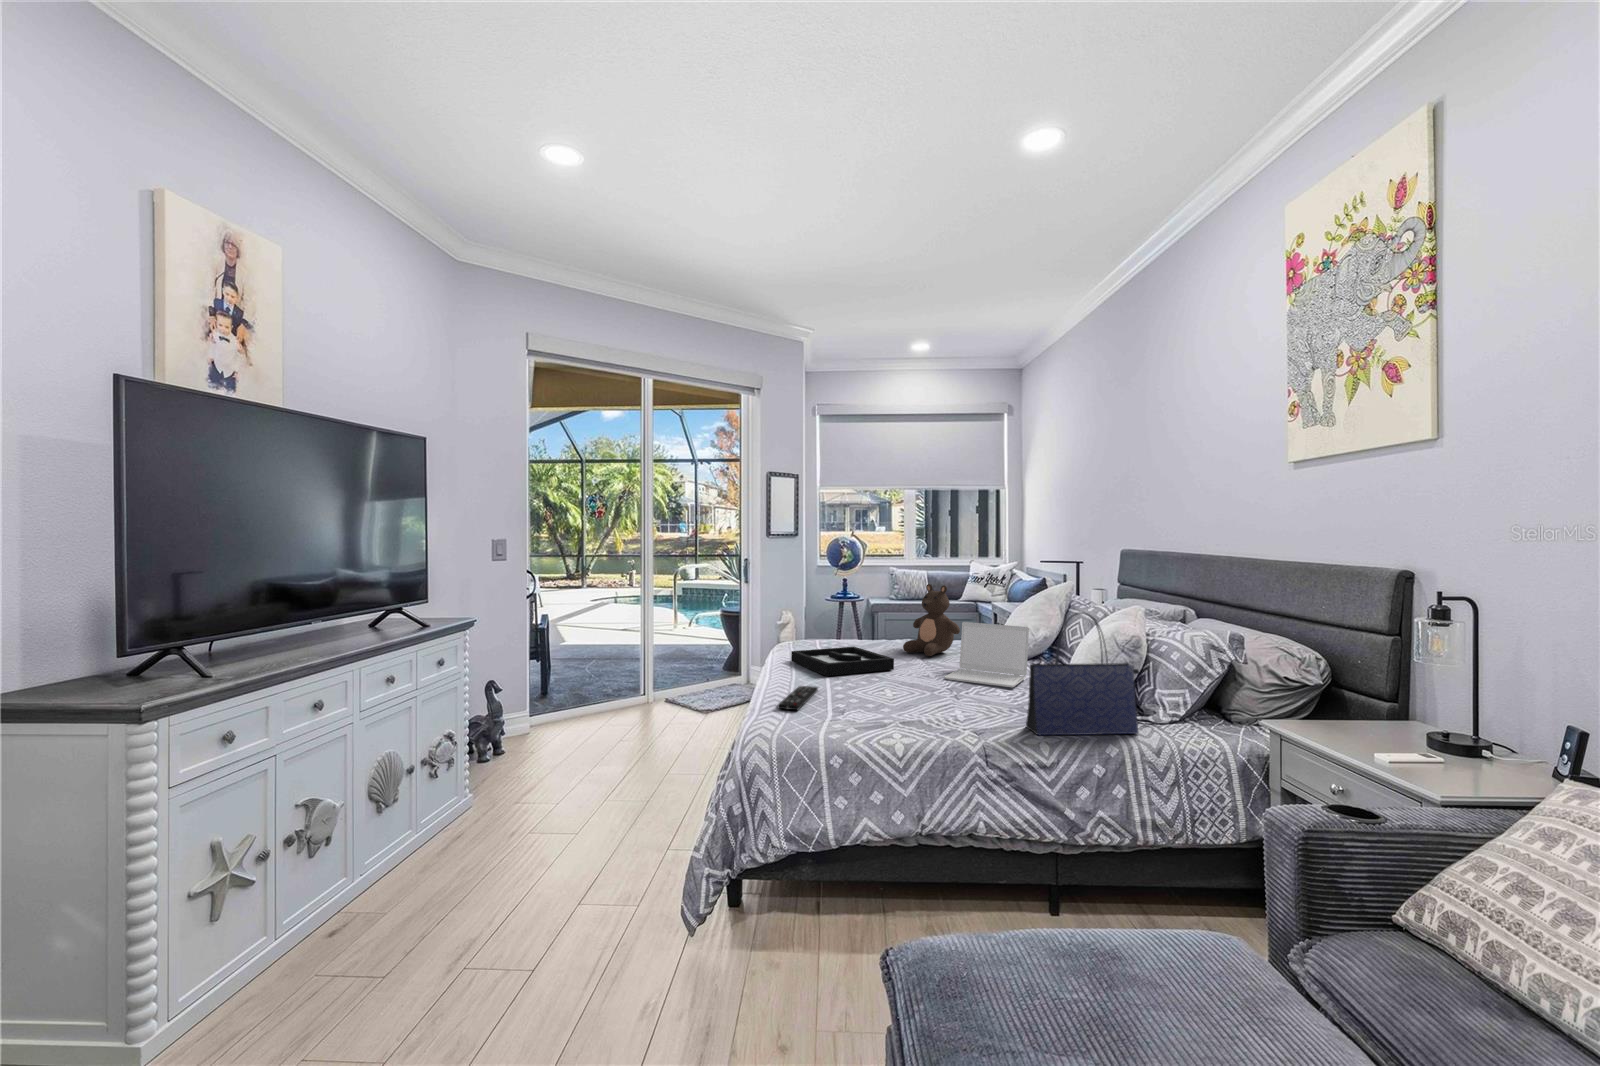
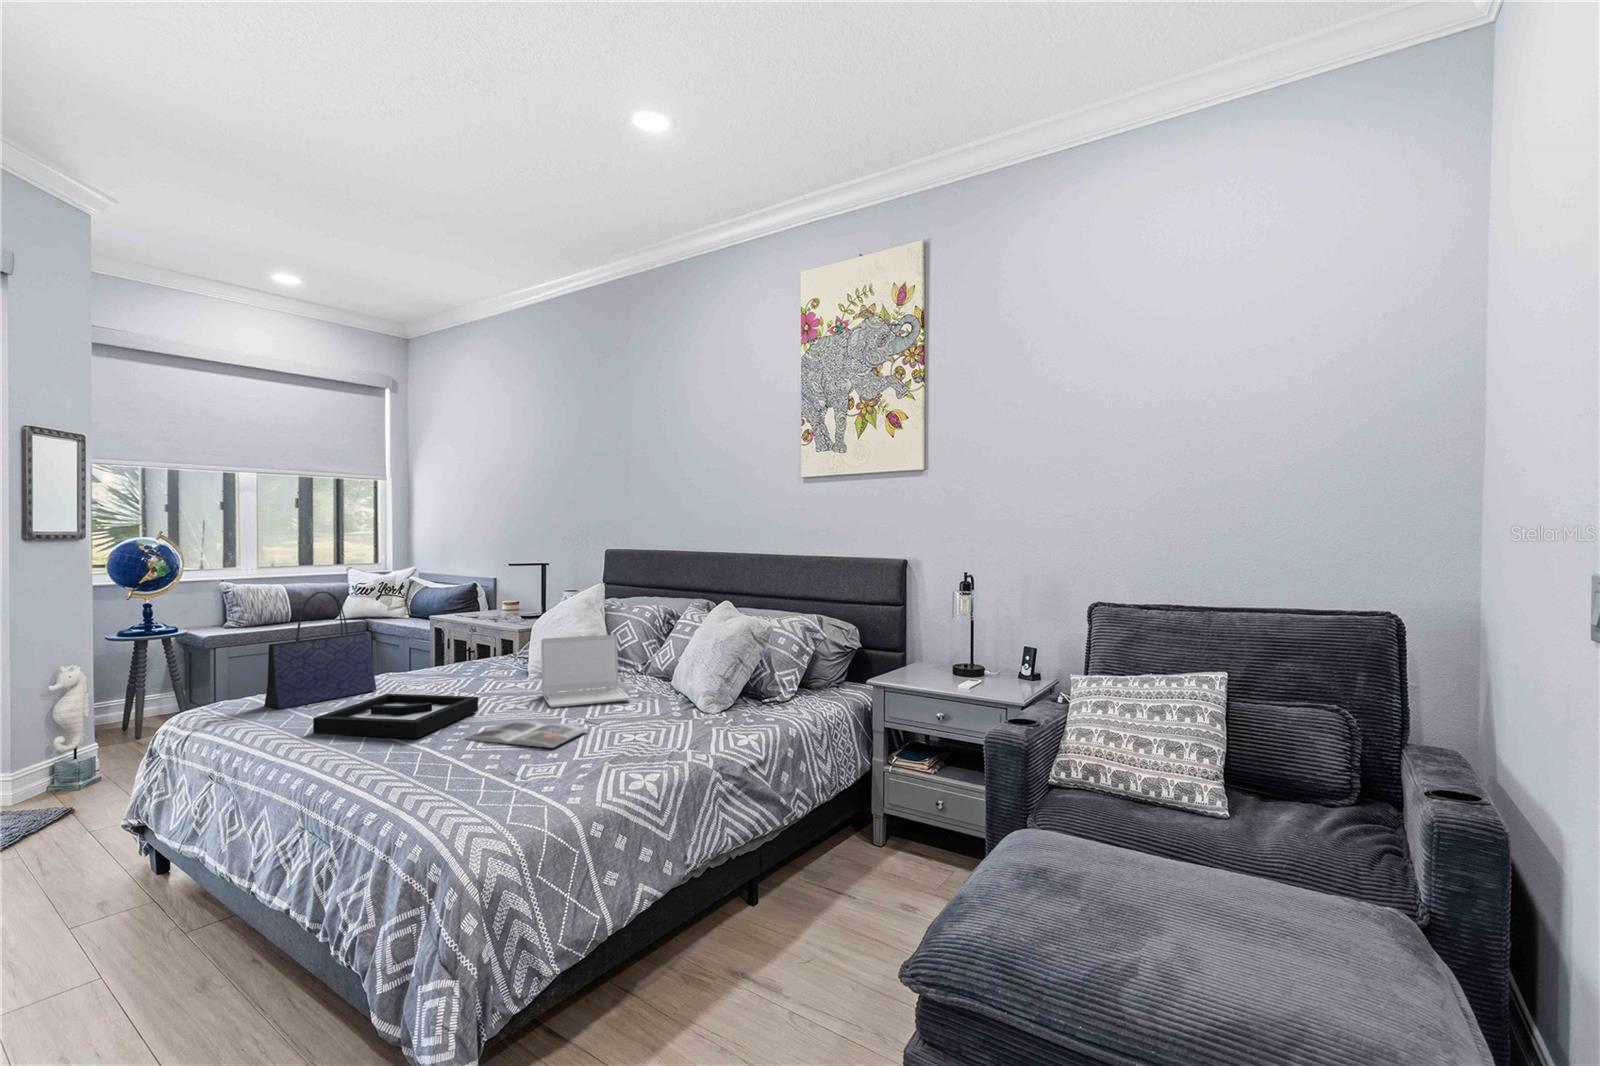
teddy bear: present [903,584,960,656] -> none [437,599,509,688]
tote bag: present [1026,612,1139,735] -> present [264,591,376,709]
magazine: none [851,680,931,702] -> present [467,721,587,748]
remote control: present [778,686,818,710] -> none [416,753,485,795]

